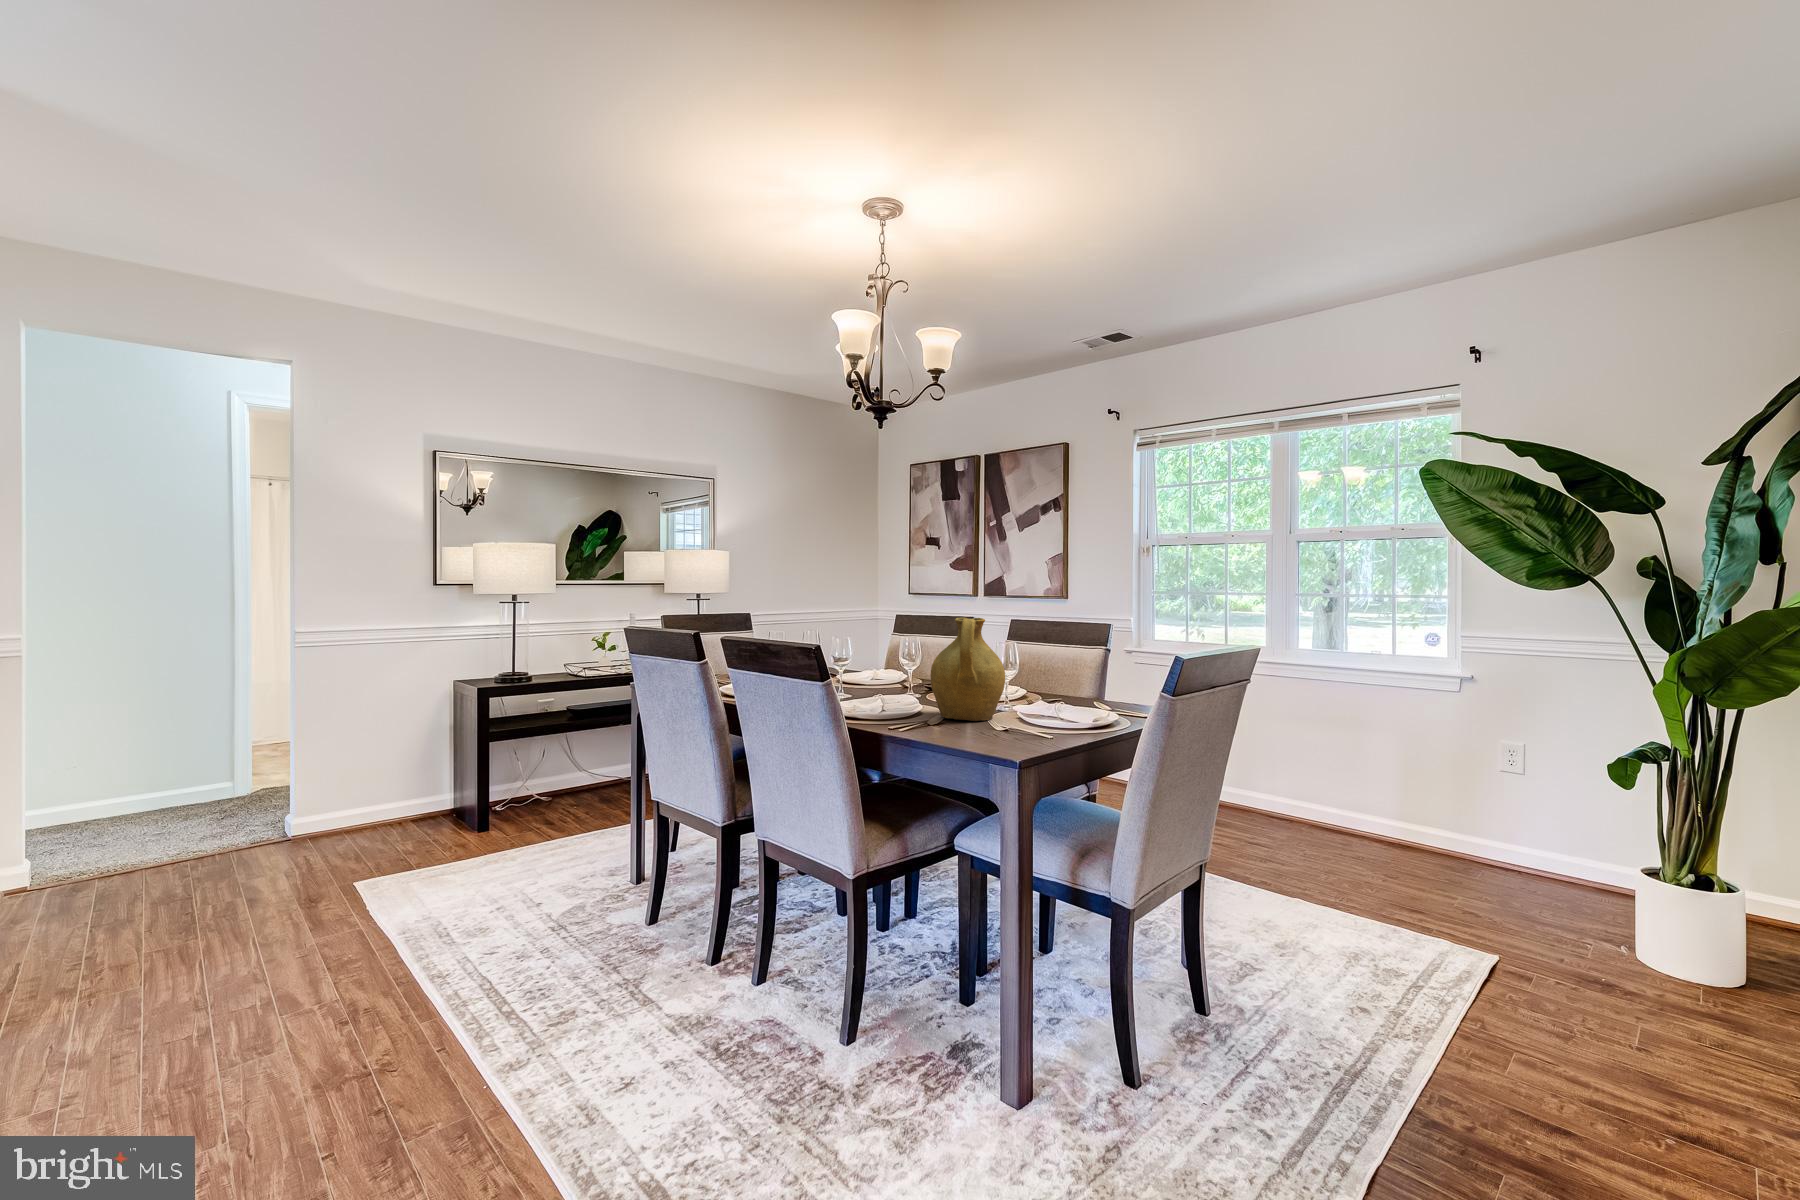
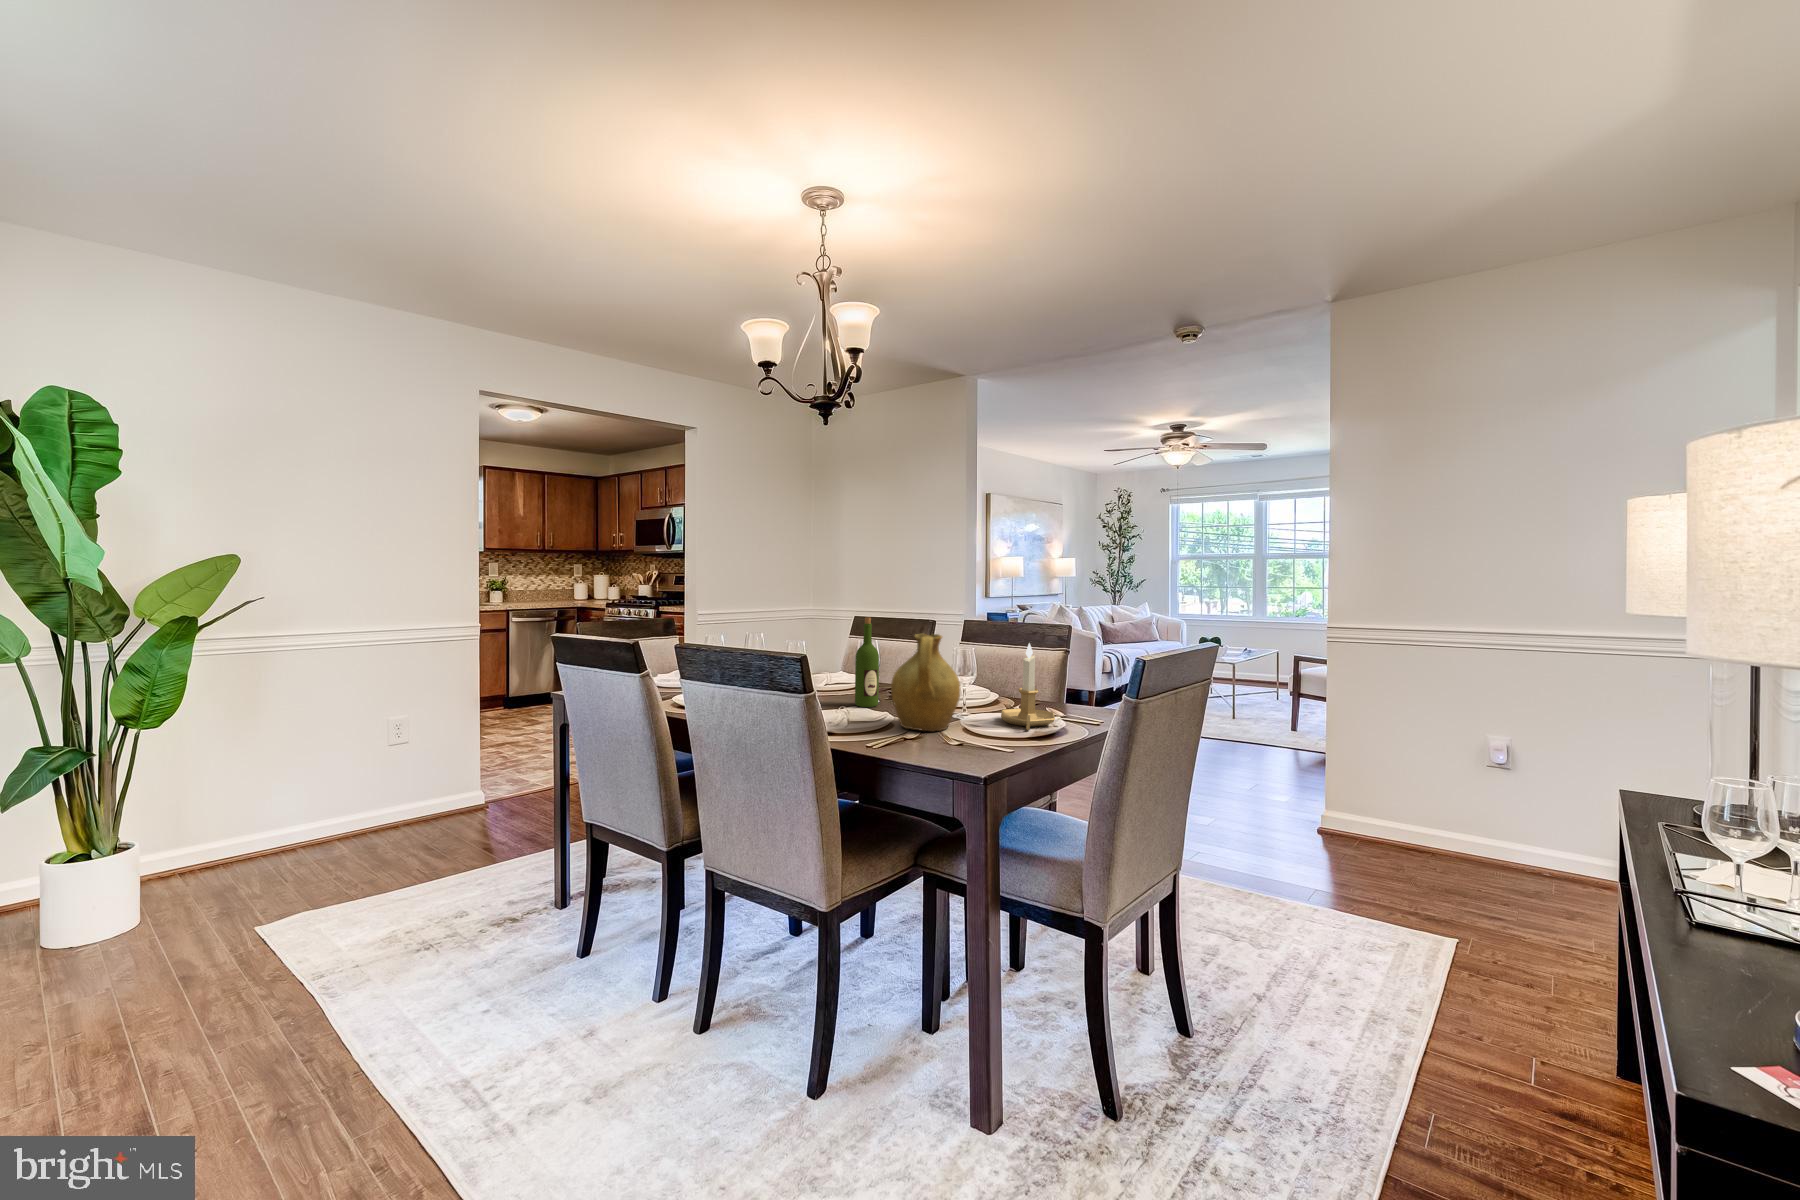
wine bottle: none [892,606,917,701] -> present [855,618,879,707]
candlestick: none [1049,627,1109,720] -> present [1001,643,1055,730]

